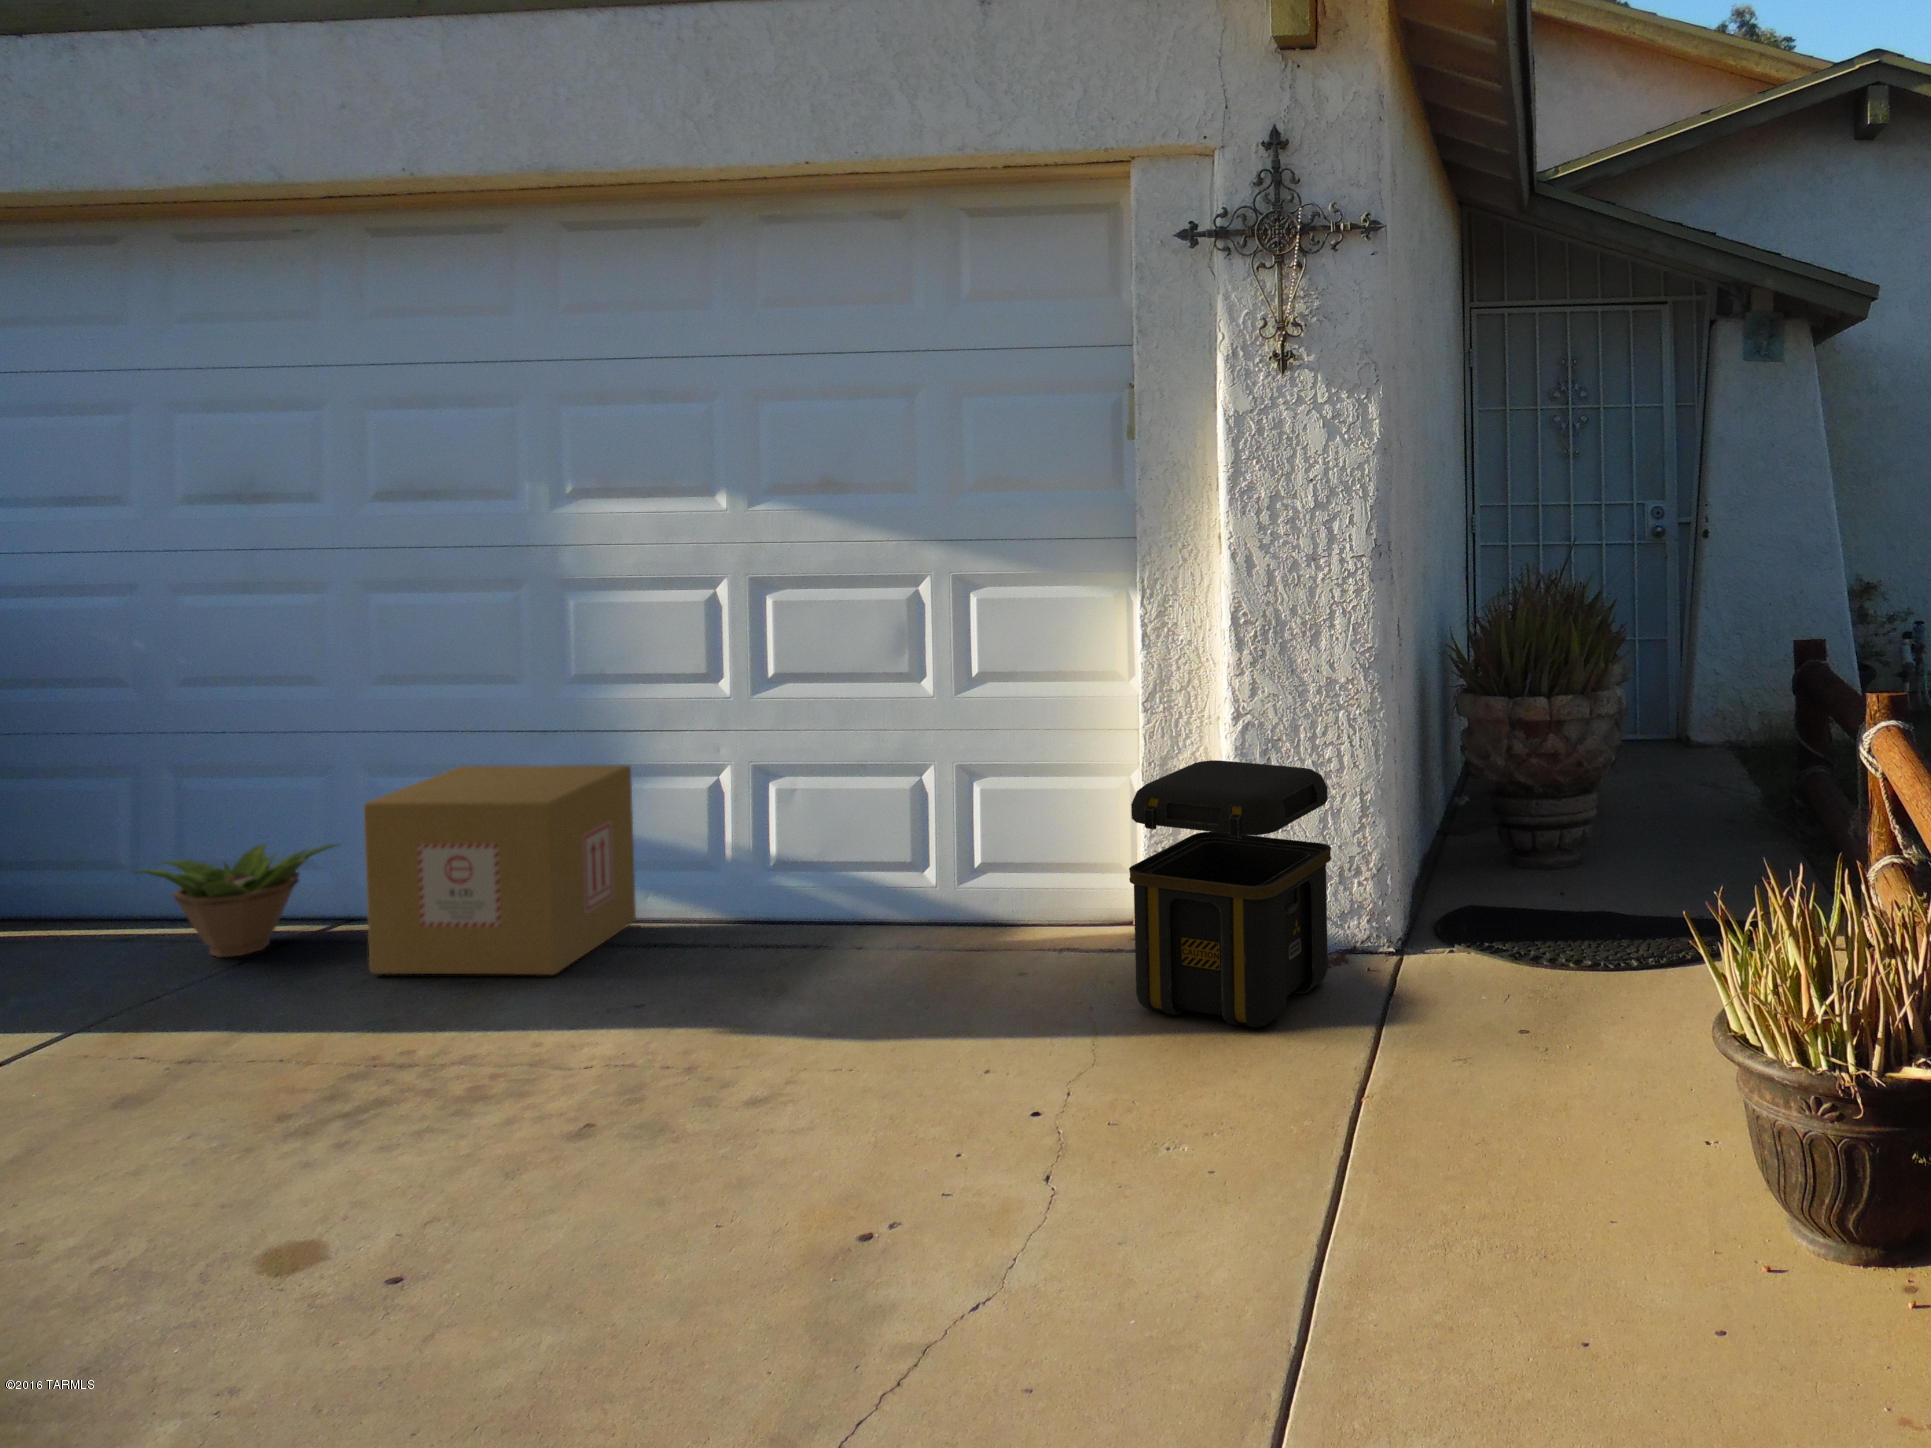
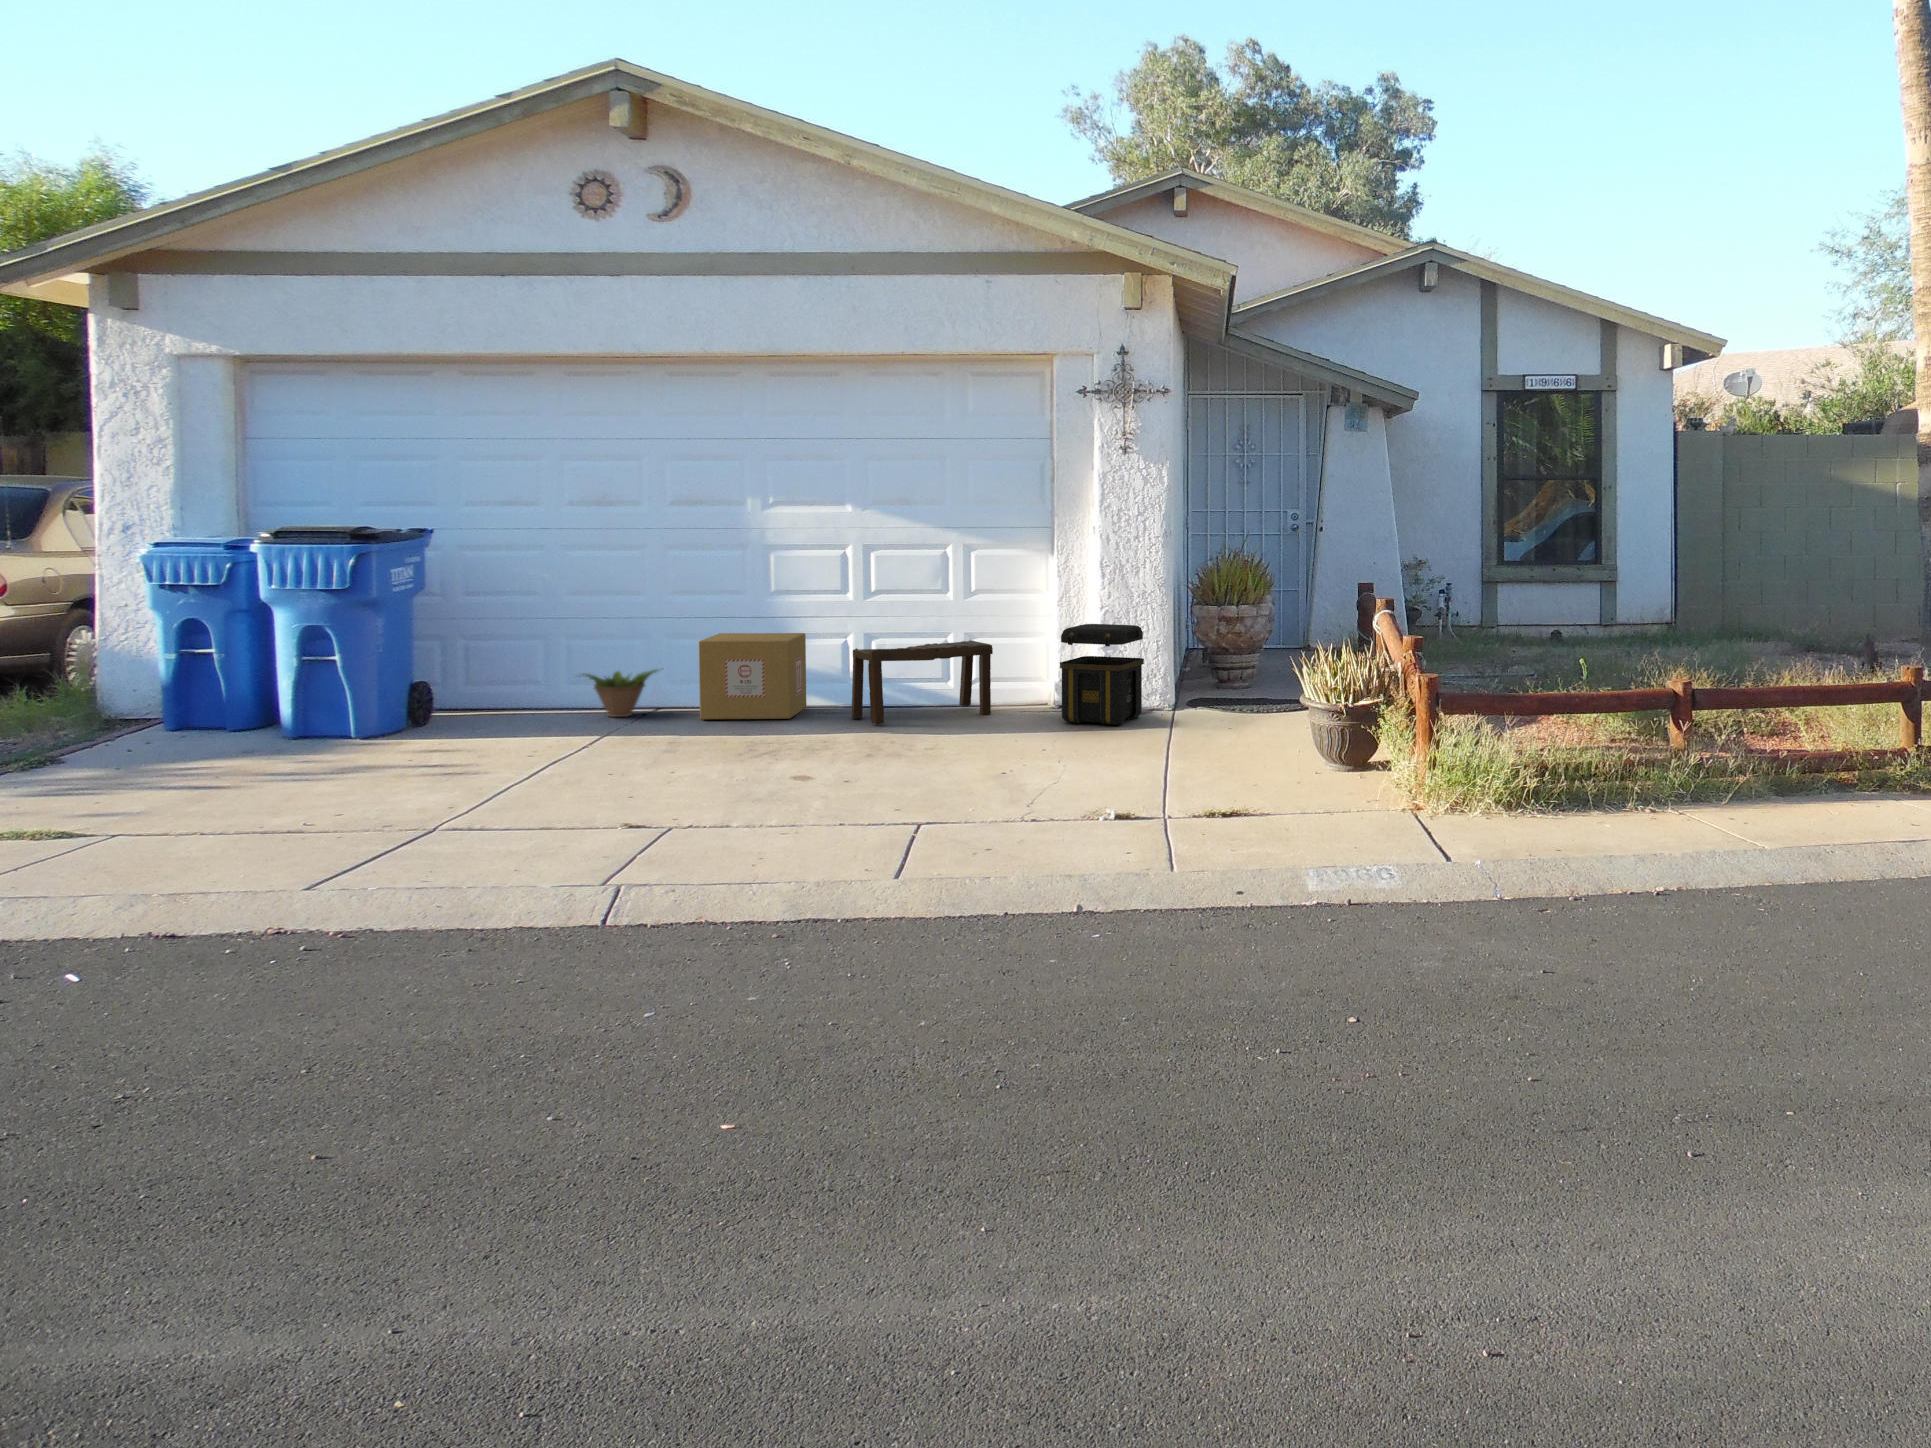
bench: none [687,783,995,1010] -> present [852,640,993,724]

